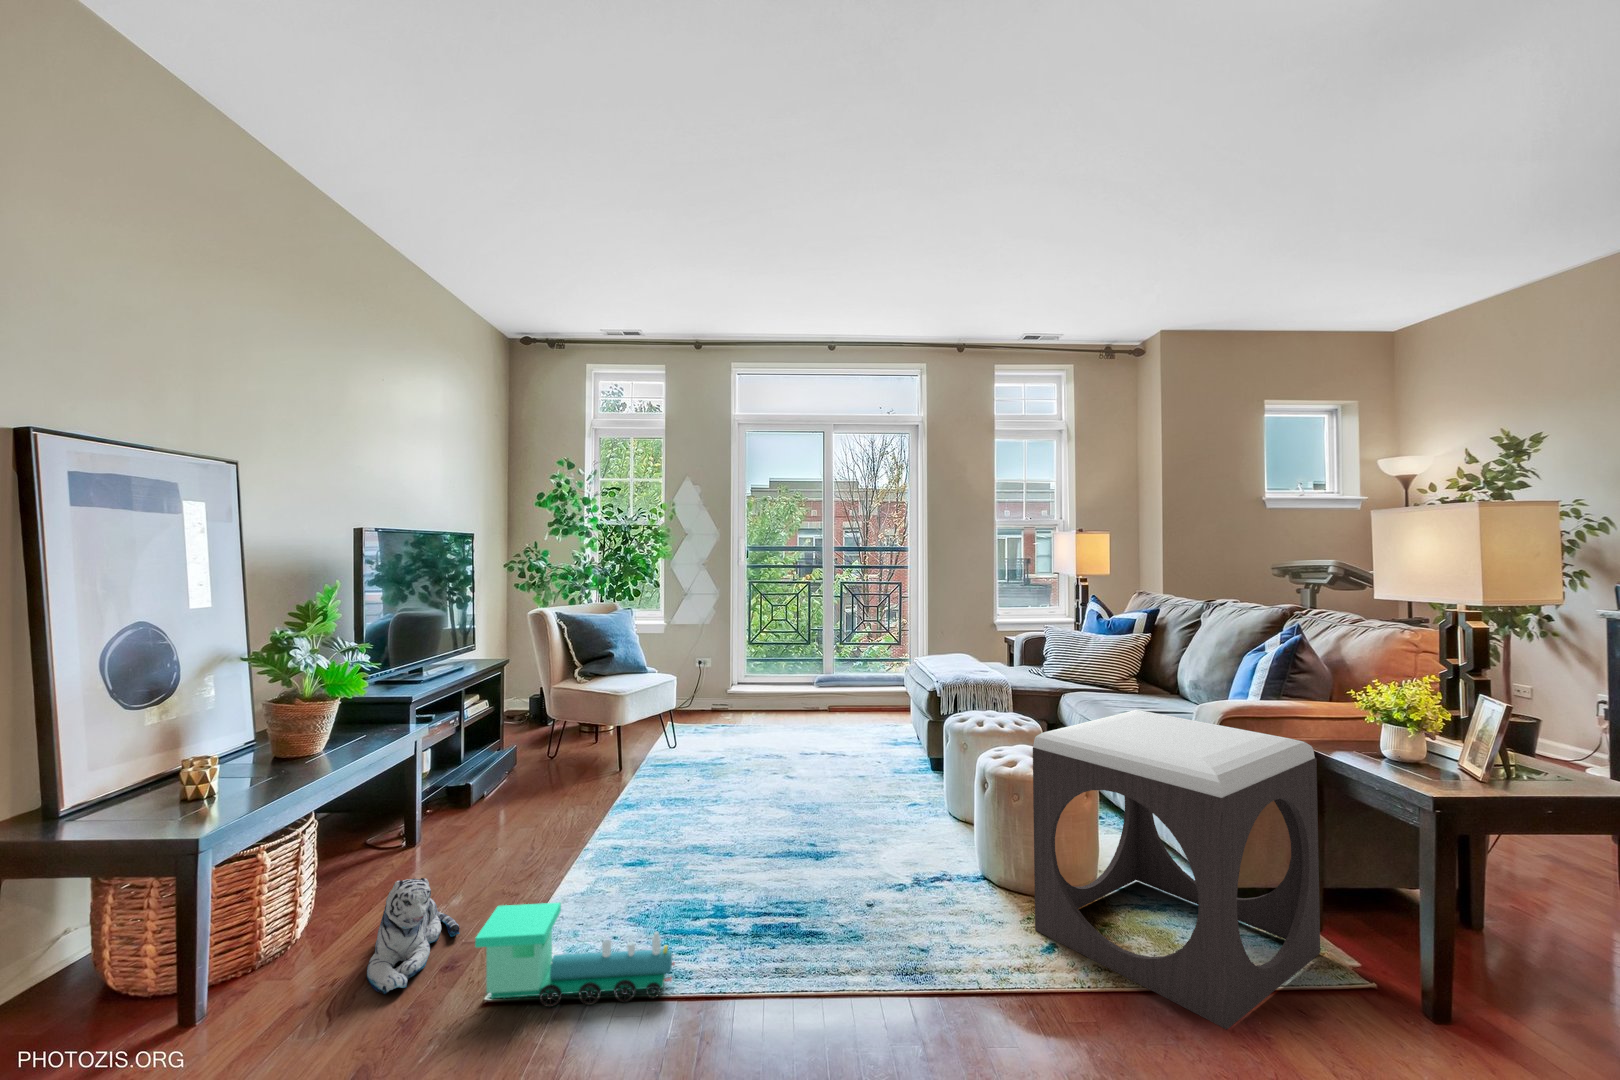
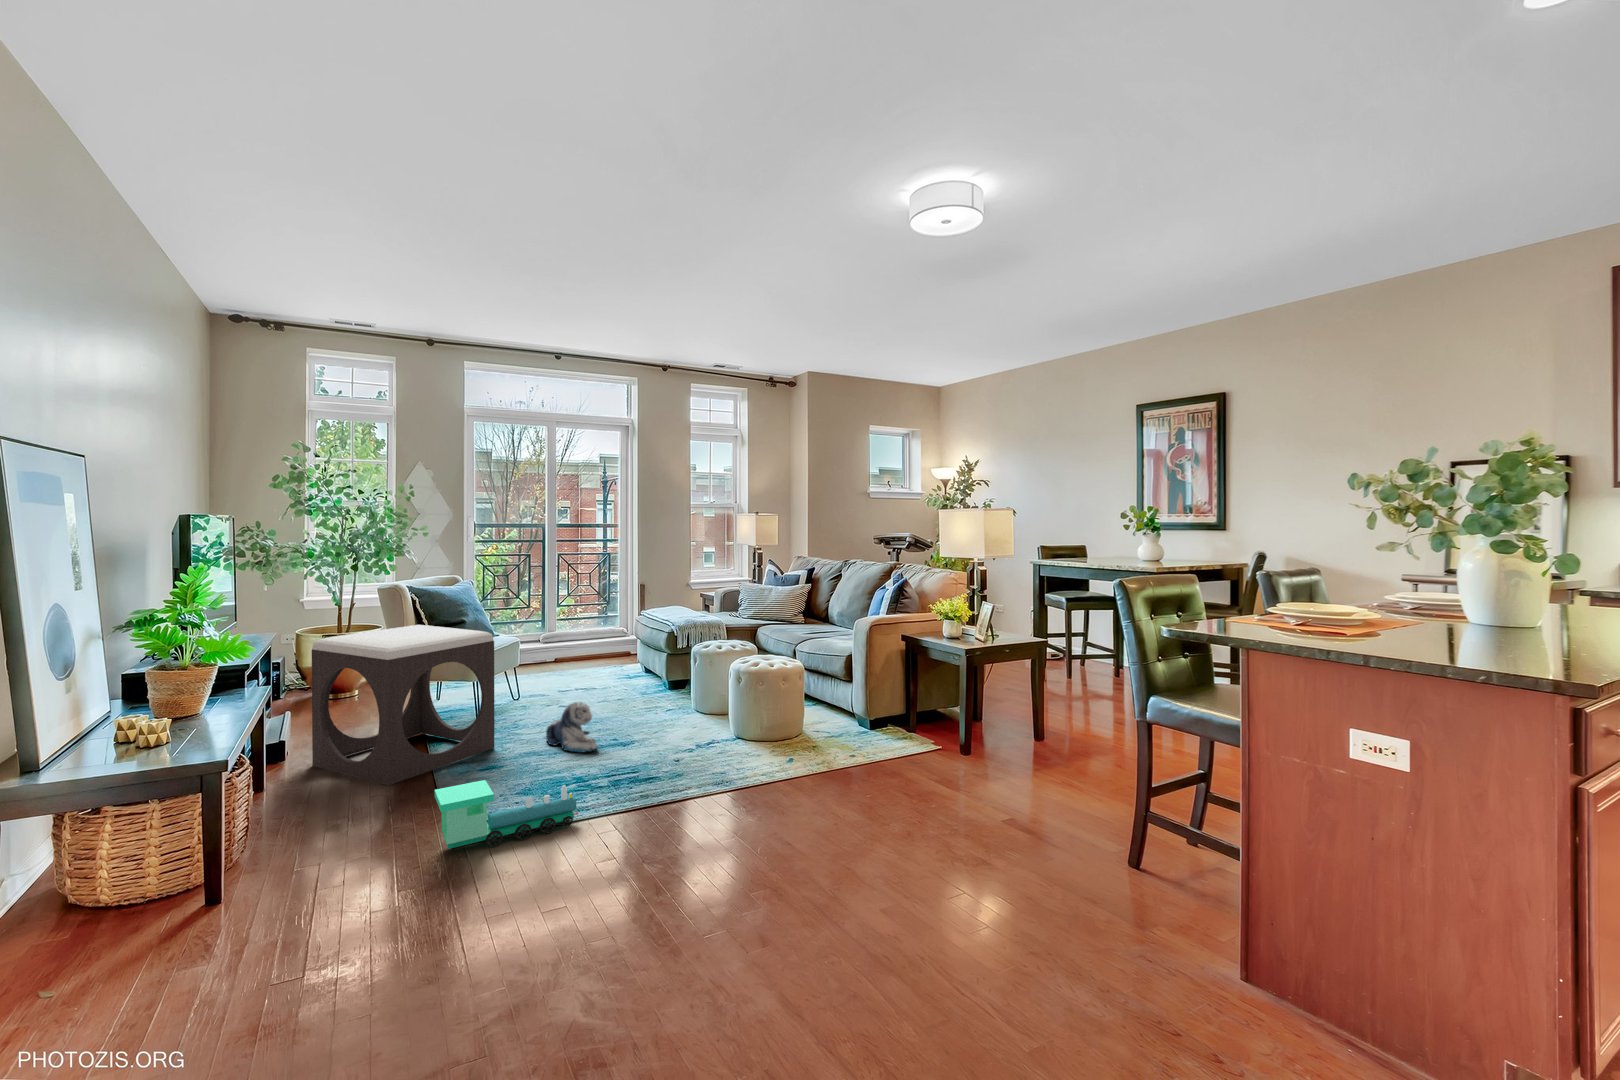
footstool: present [1033,710,1320,1029] -> present [312,625,494,785]
plush toy: present [366,878,460,994] -> present [546,702,598,753]

